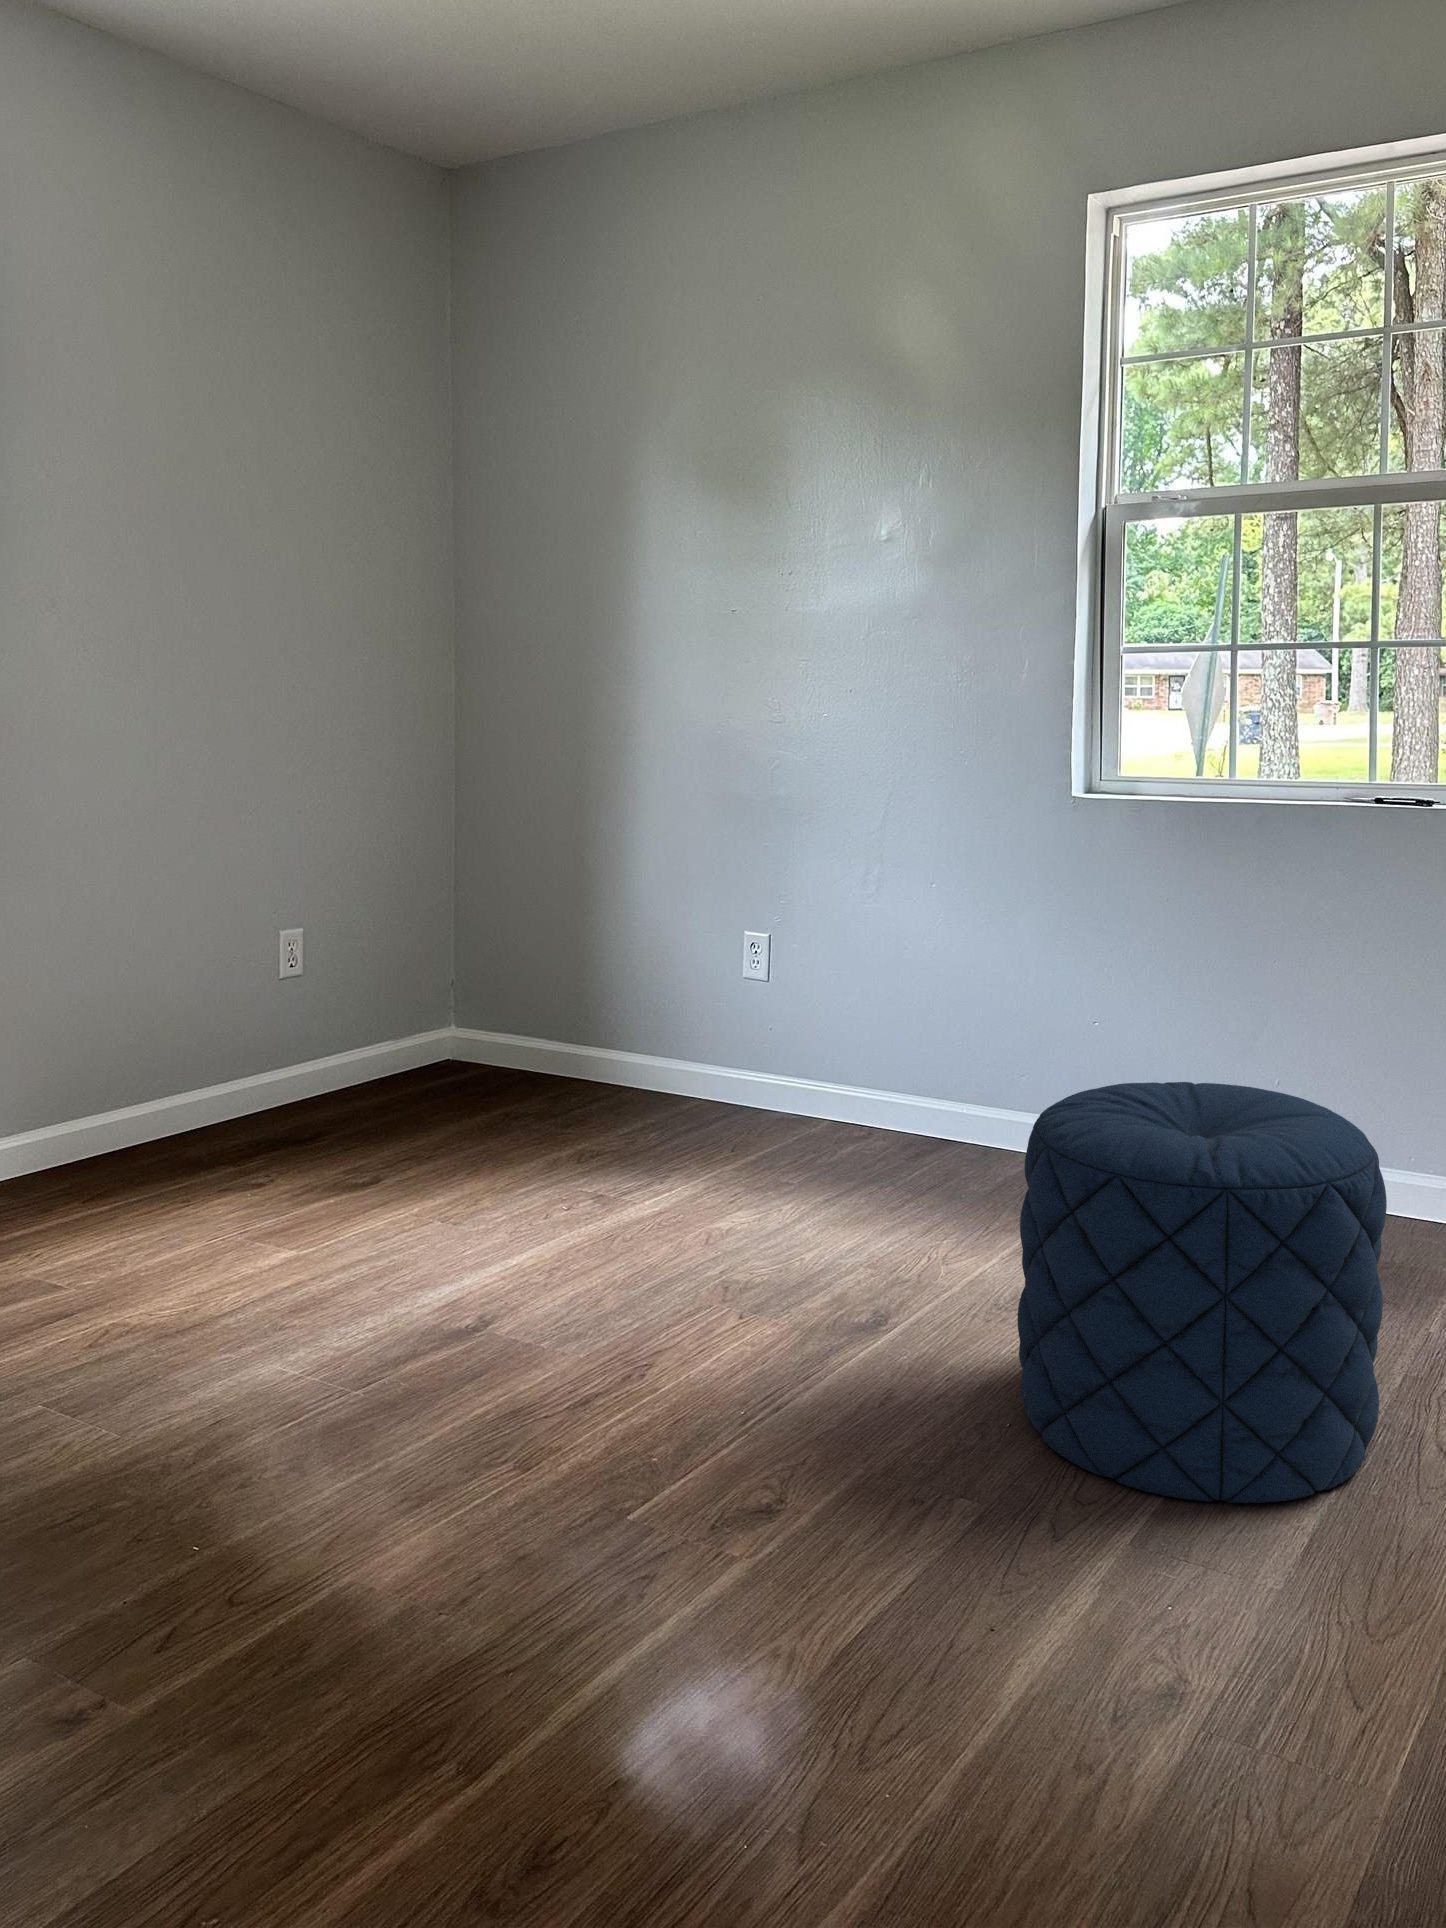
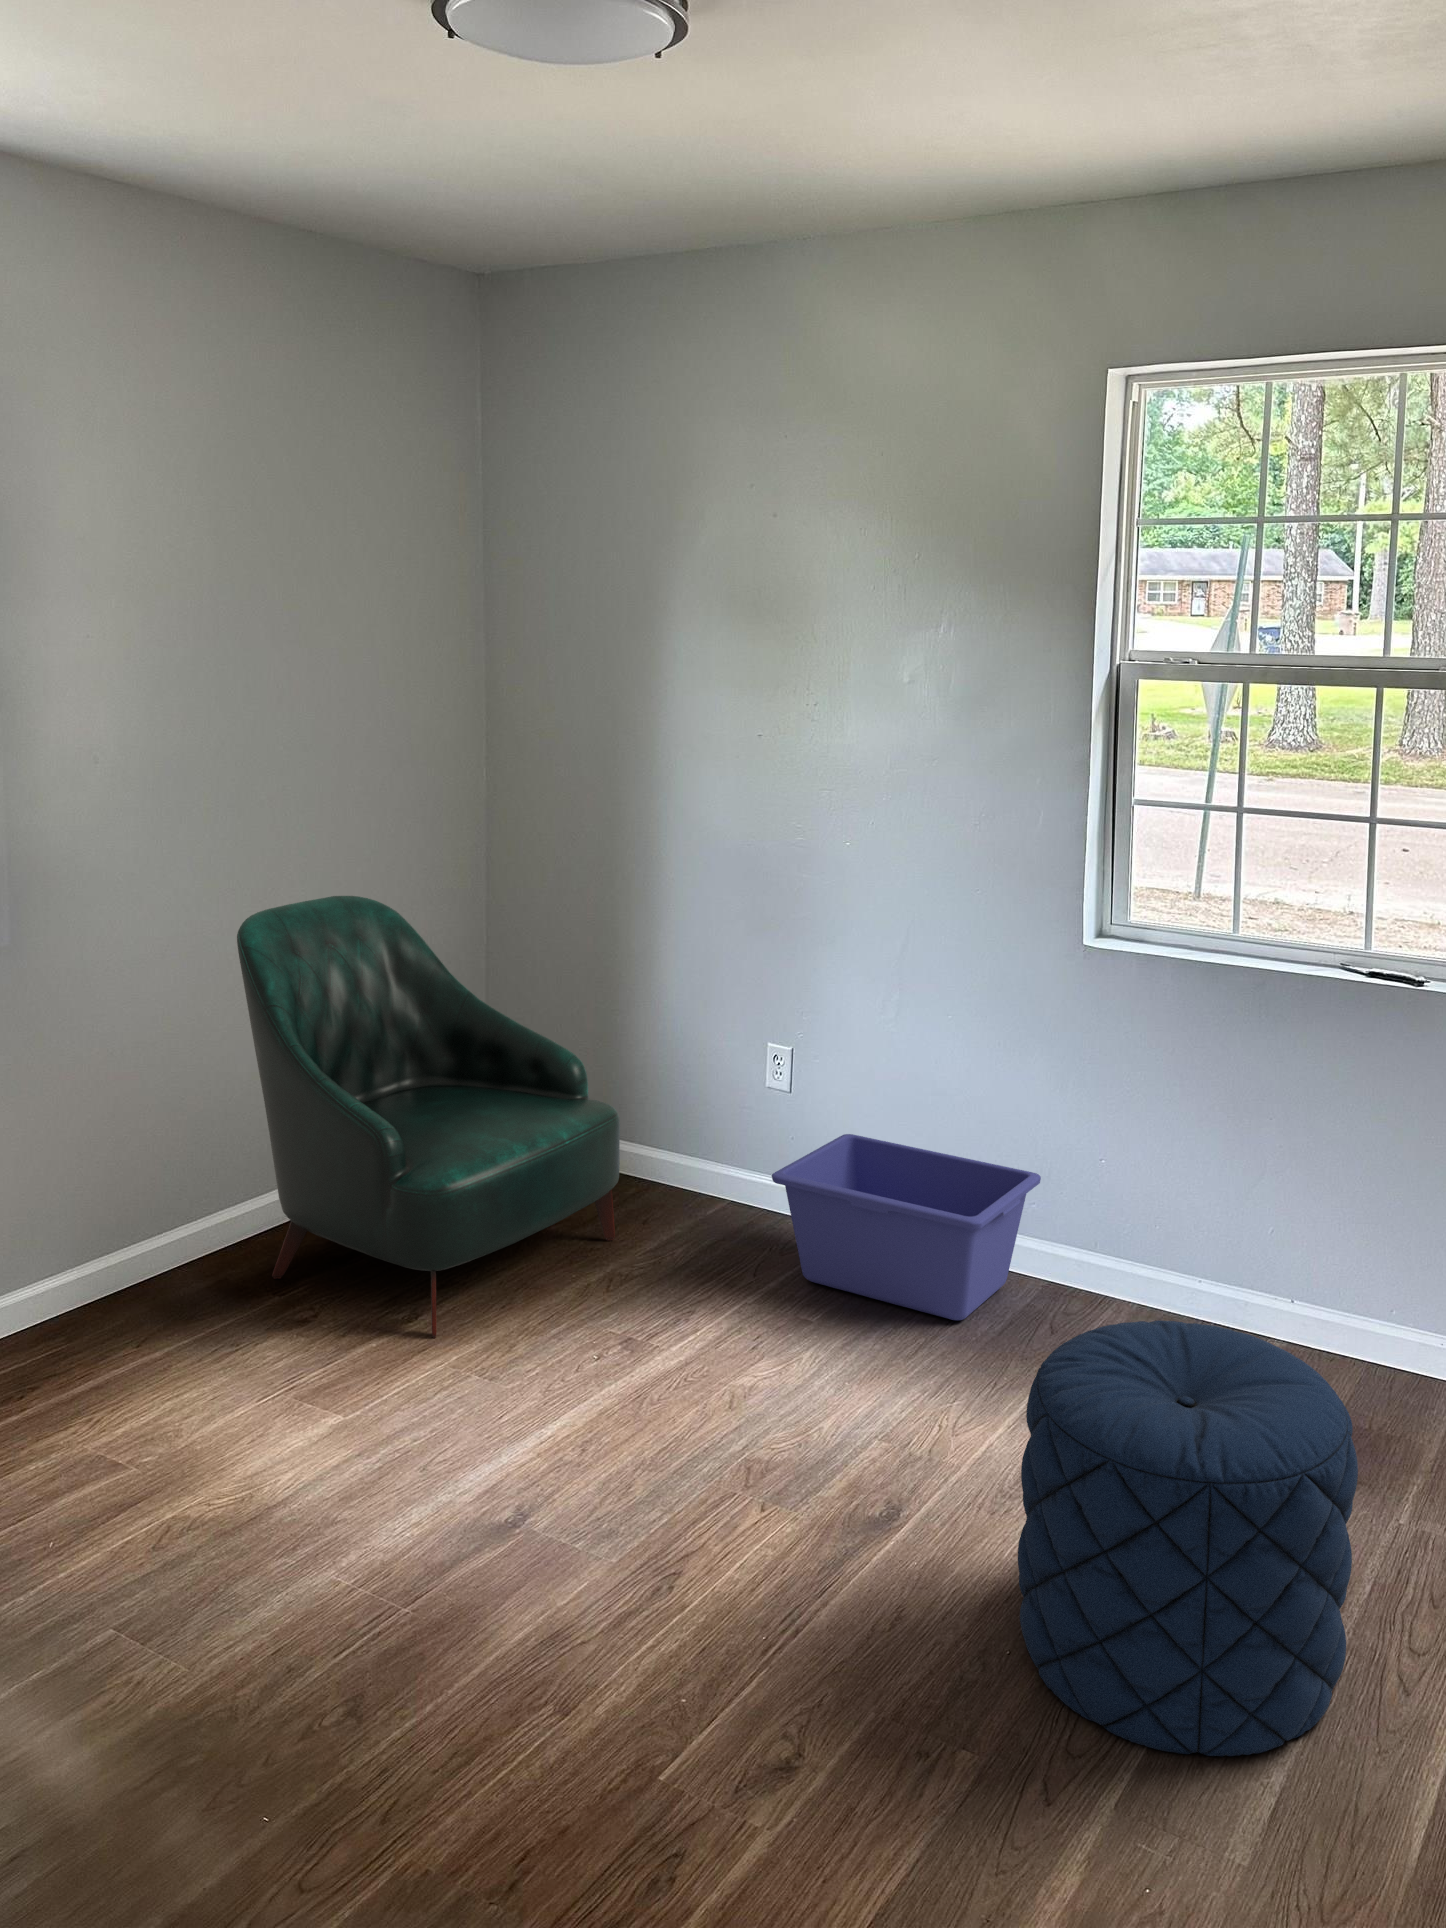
armchair: none [197,776,592,1196] -> present [237,896,620,1338]
storage bin: none [751,1016,1034,1184] -> present [772,1134,1041,1320]

